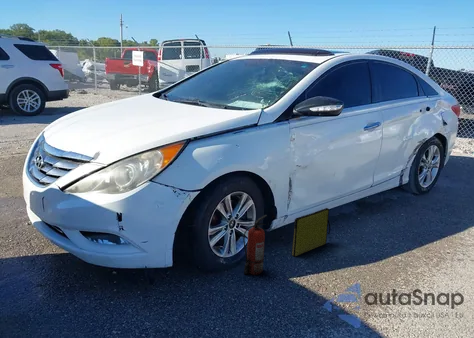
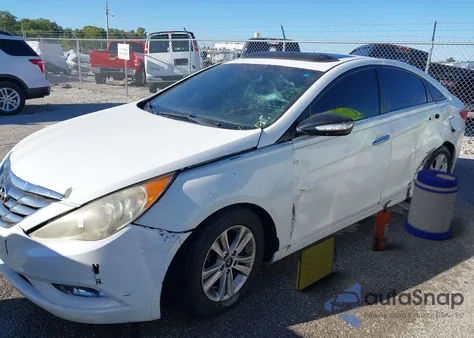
trash can: none [398,157,447,222] -> present [404,169,458,240]
fire extinguisher: present [243,215,267,275] -> present [372,200,391,250]

